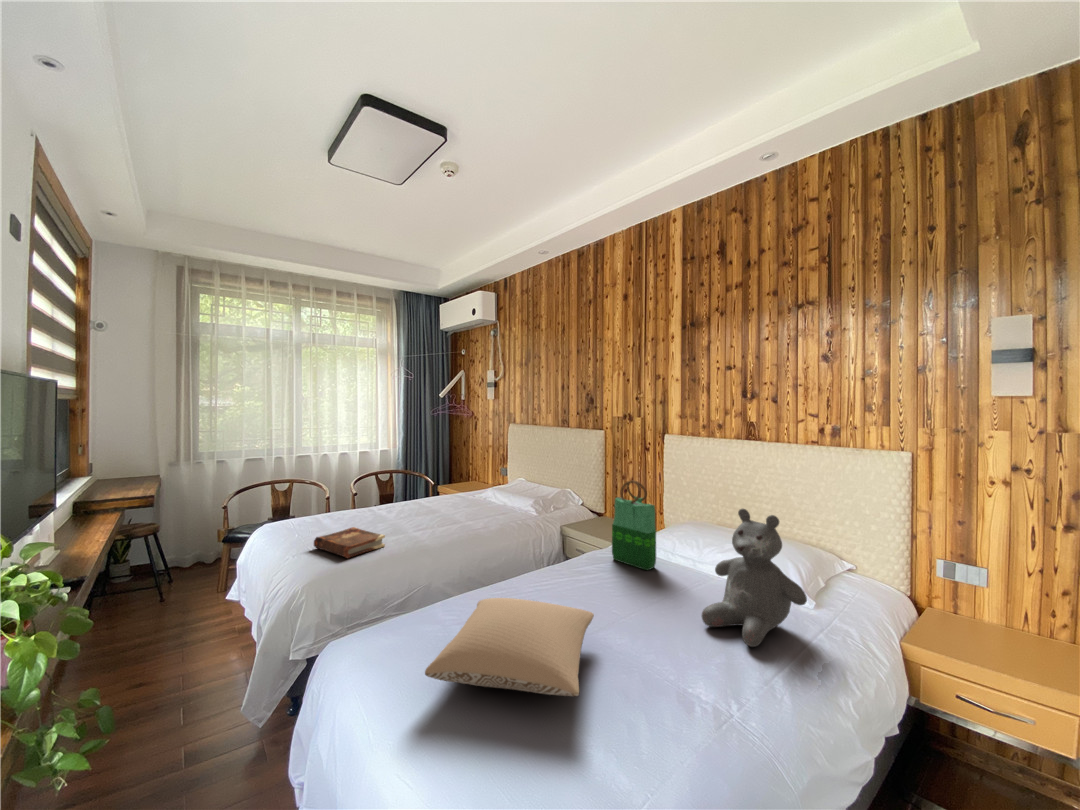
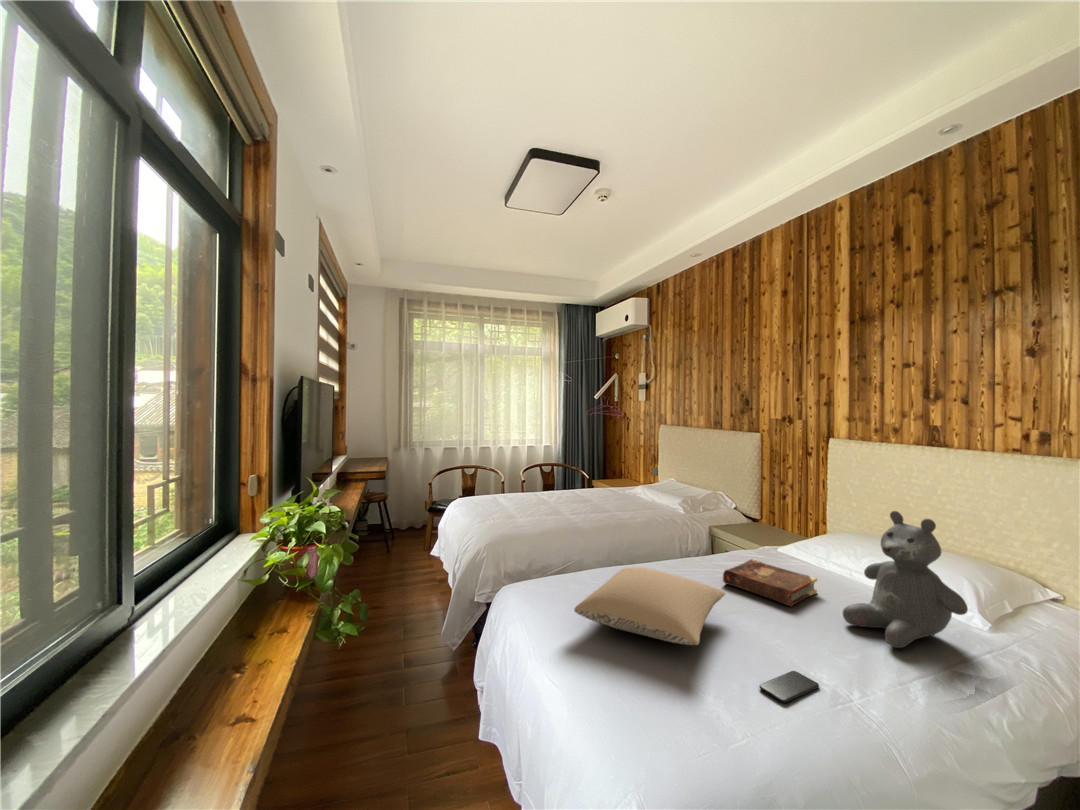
tote bag: present [612,481,656,570] -> none [758,480,805,570]
book: present [314,527,385,558] -> present [723,559,817,607]
smartphone: none [645,699,700,748] -> present [759,671,819,703]

